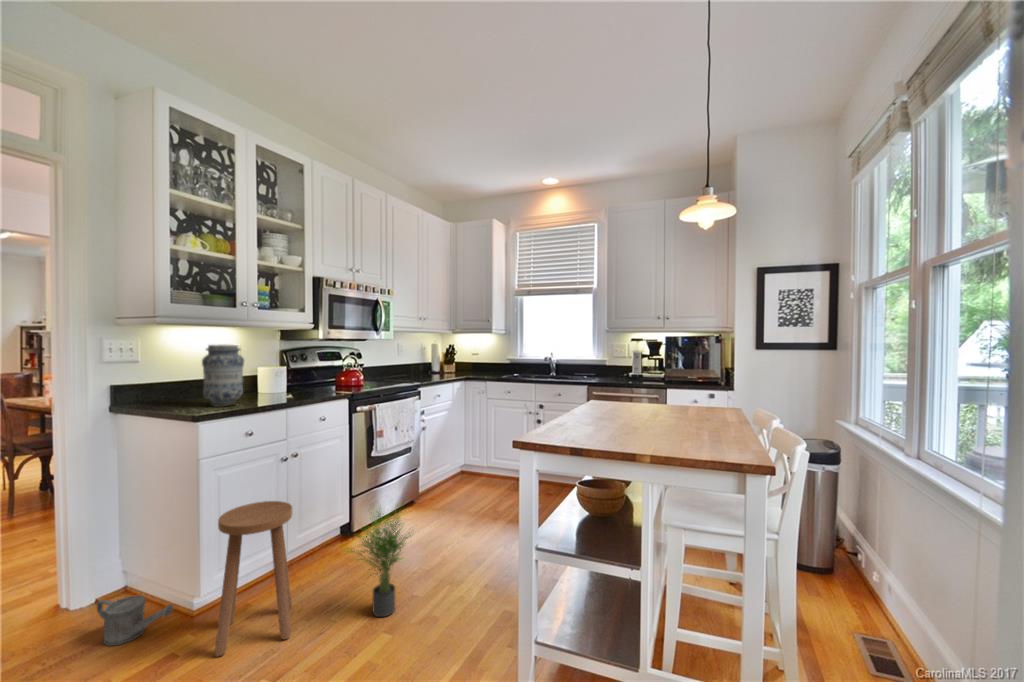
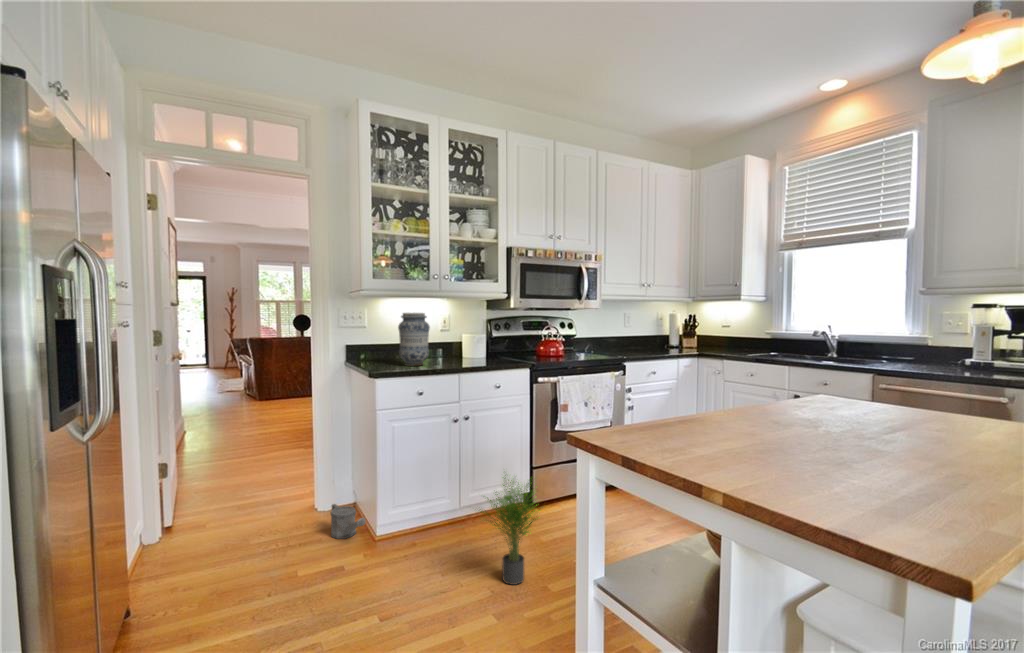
stool: present [215,501,293,656] -> none [380,451,447,573]

